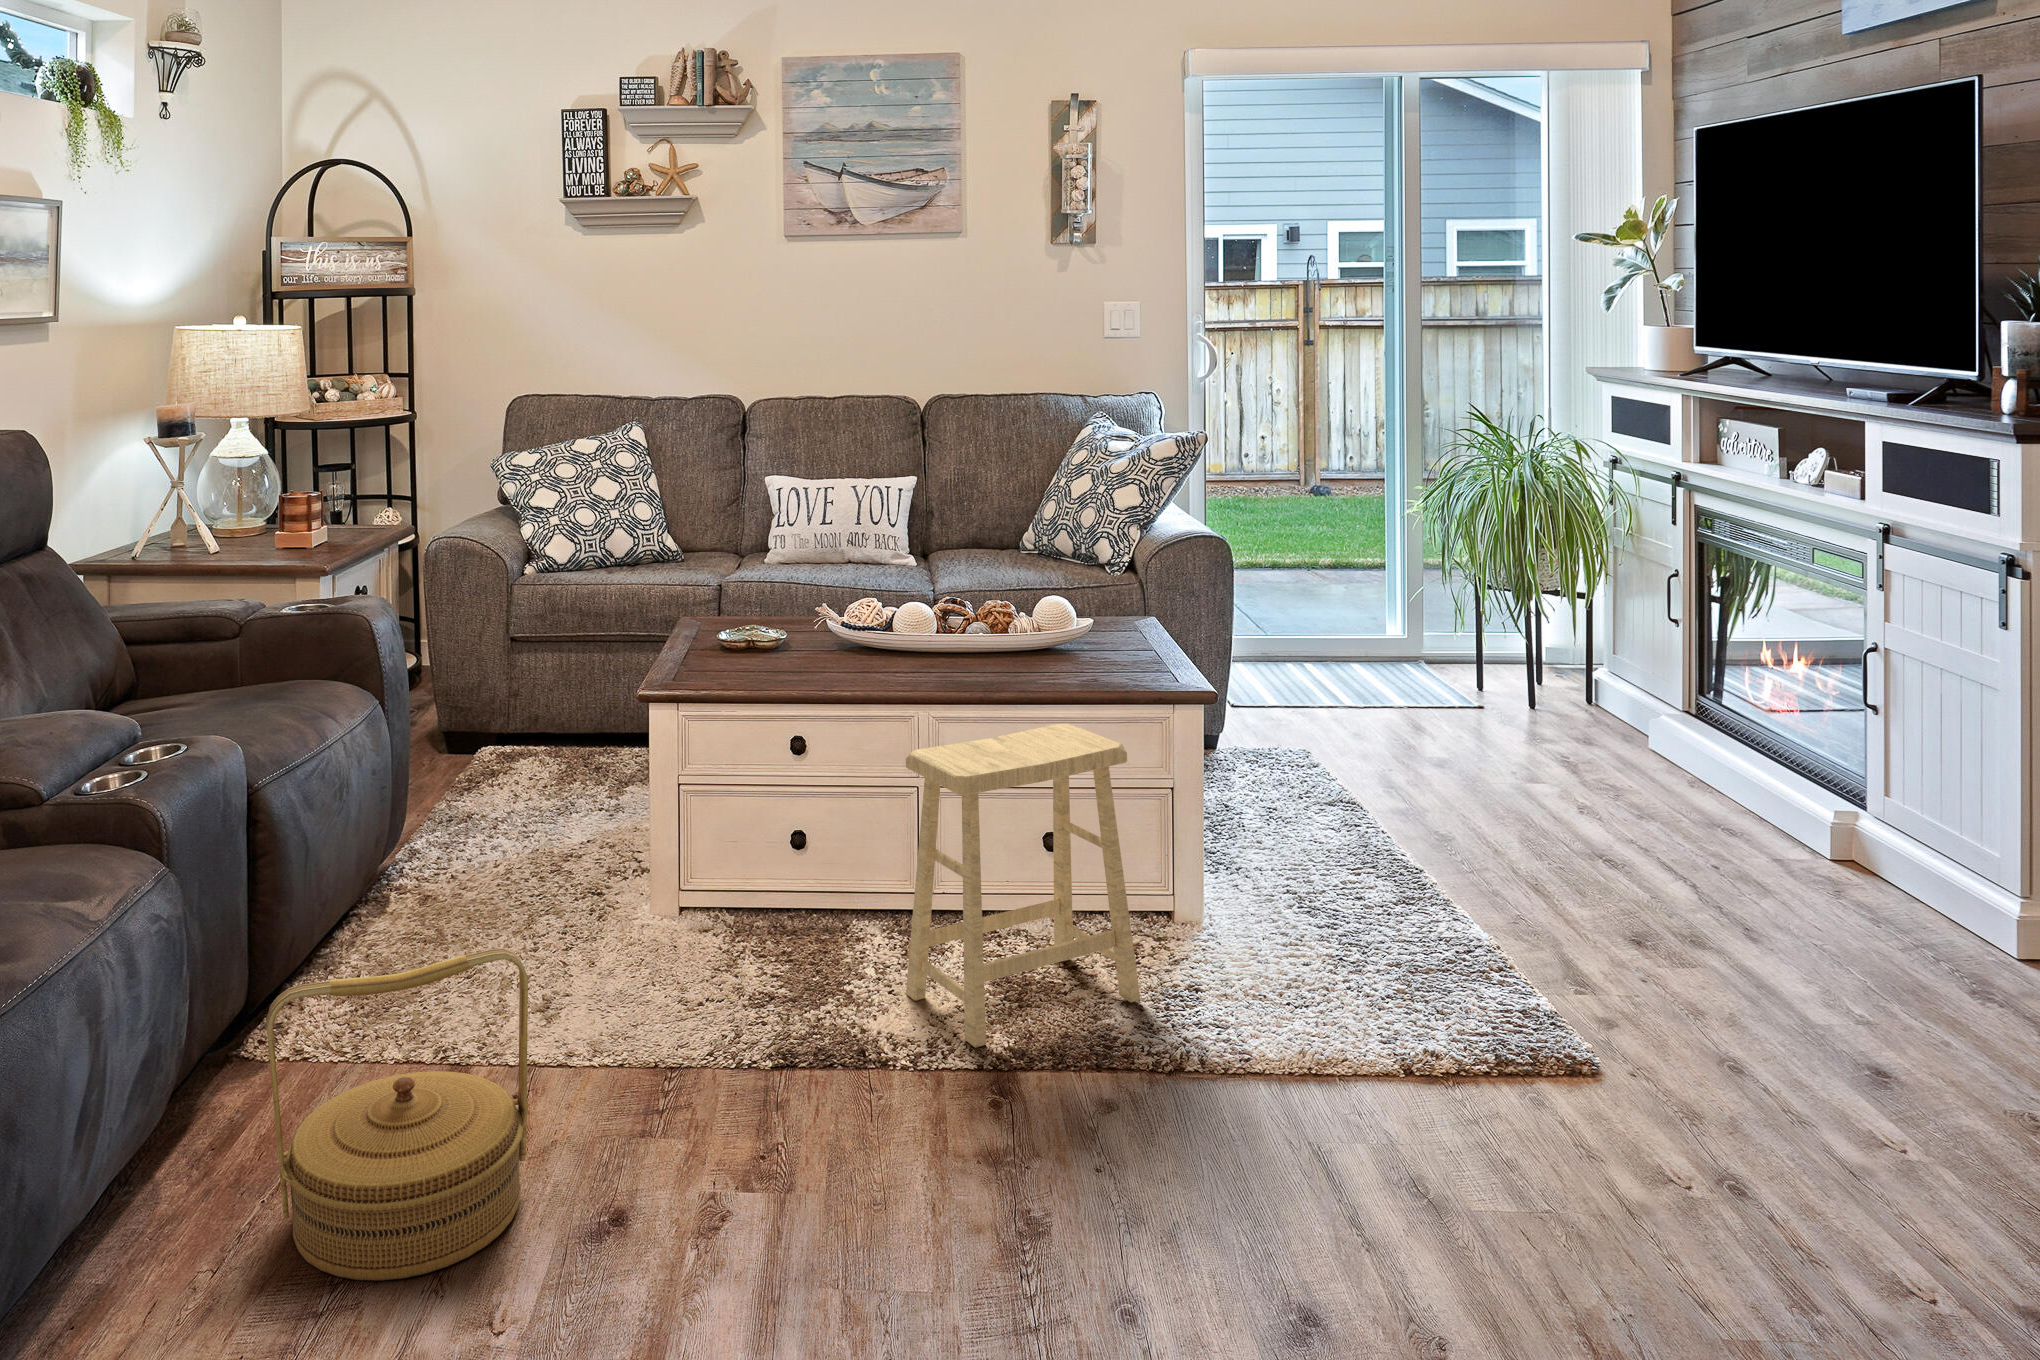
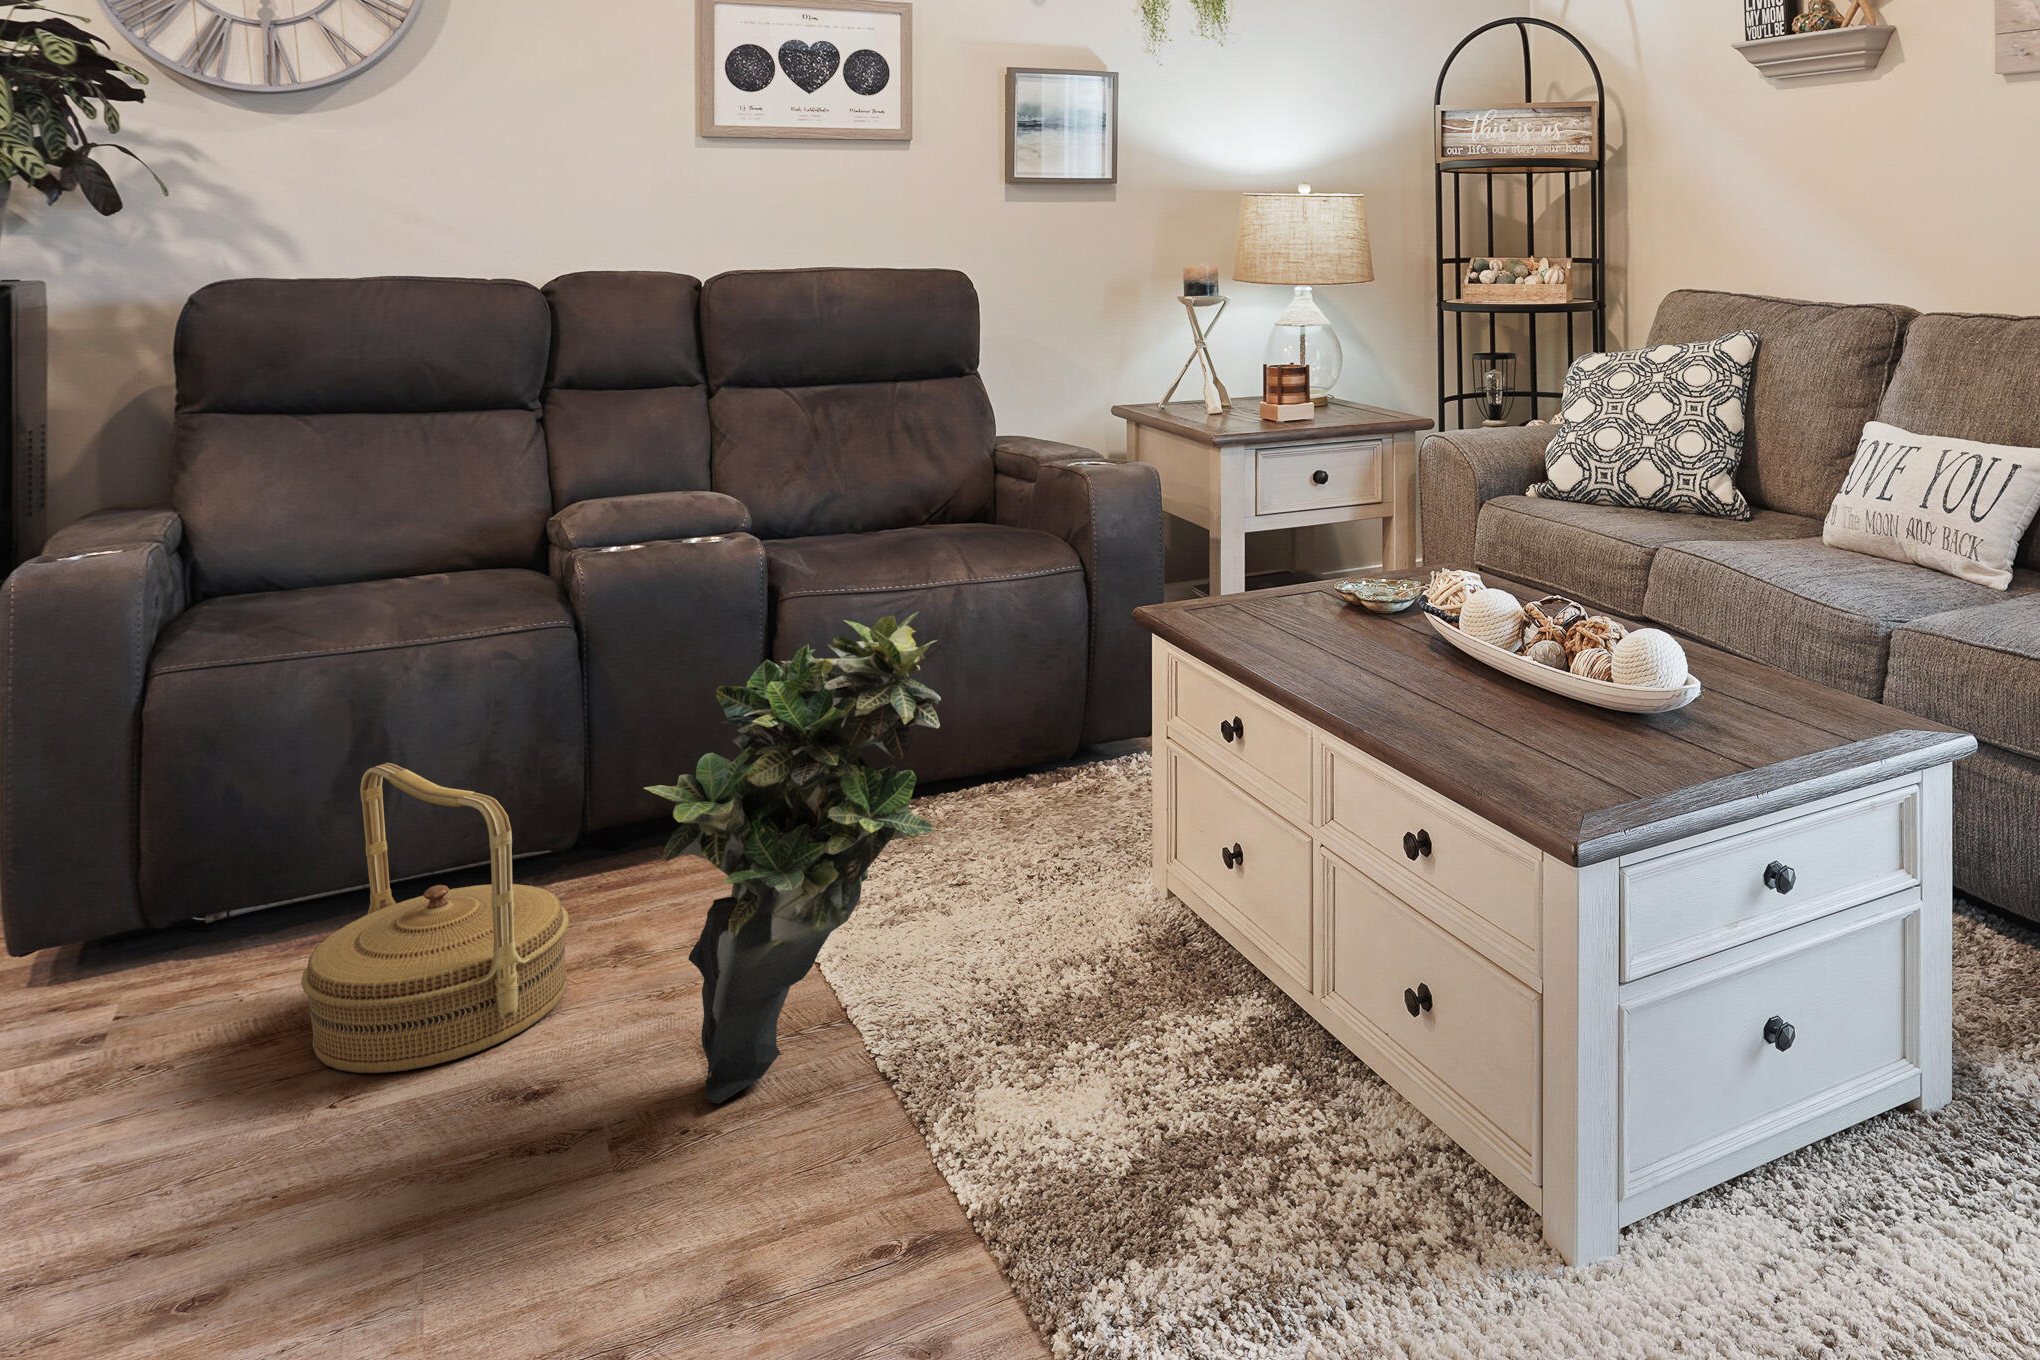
potted plant: none [629,691,839,1108] -> present [644,612,941,1104]
footstool: present [906,724,1140,1048] -> none [965,764,1325,1289]

